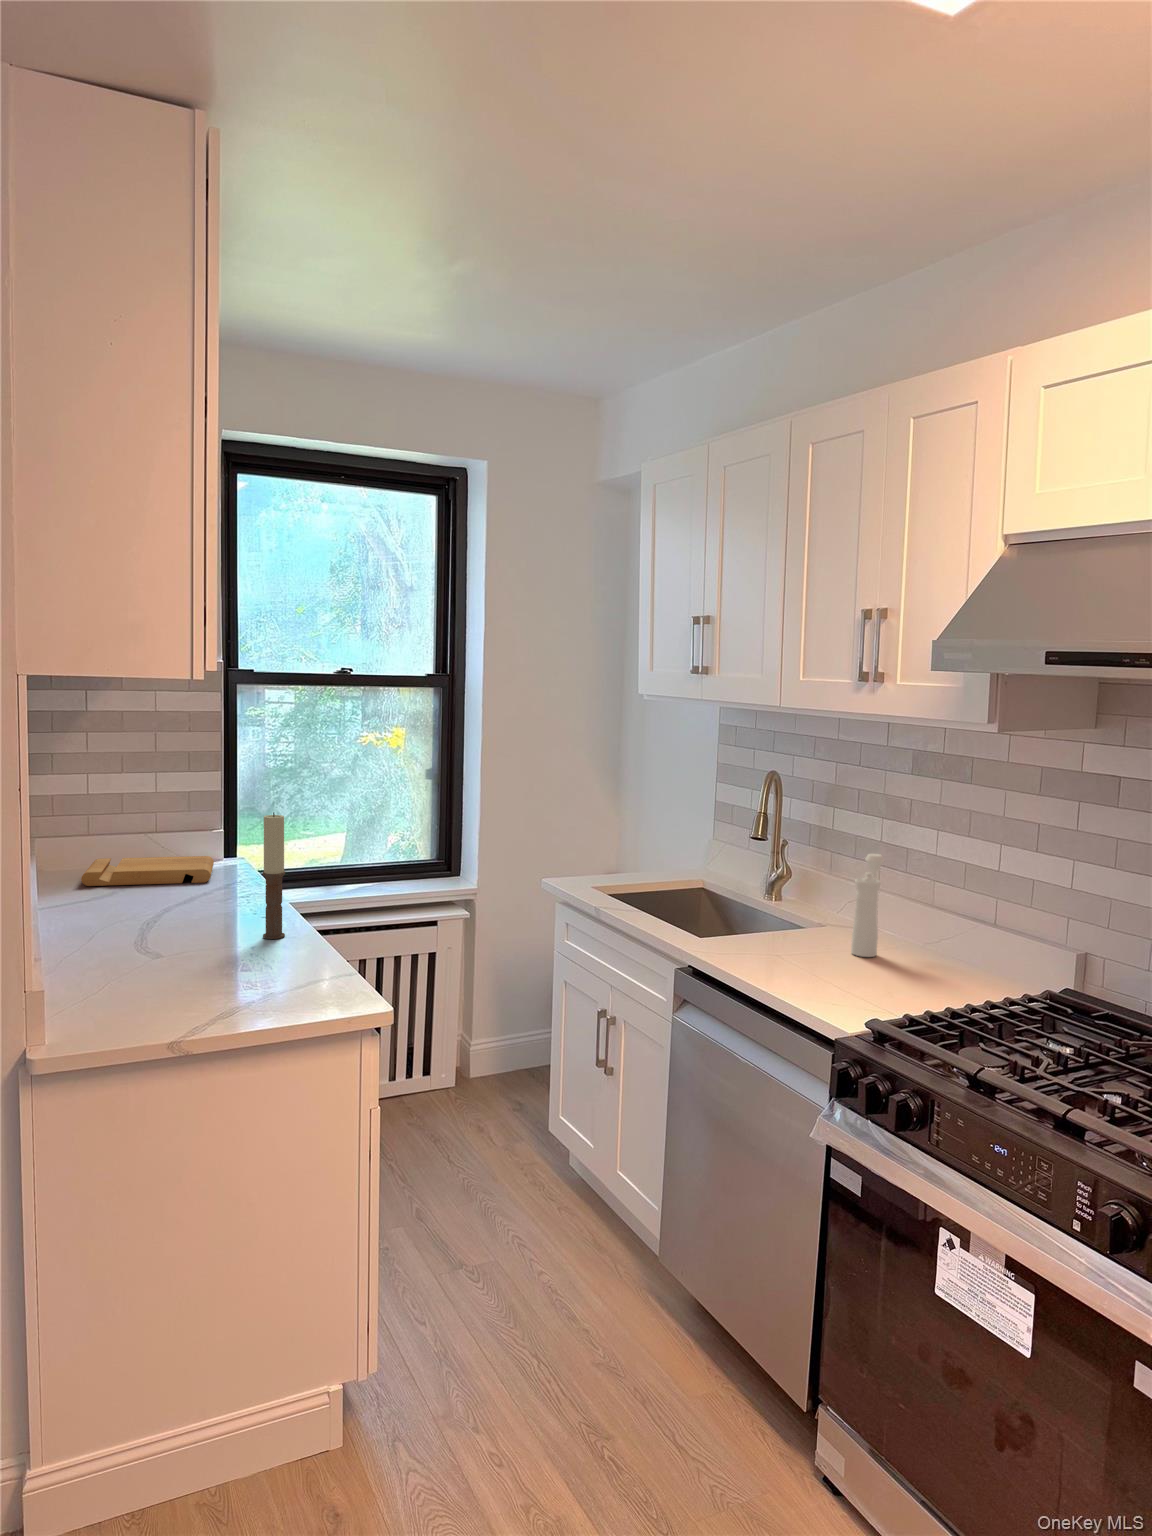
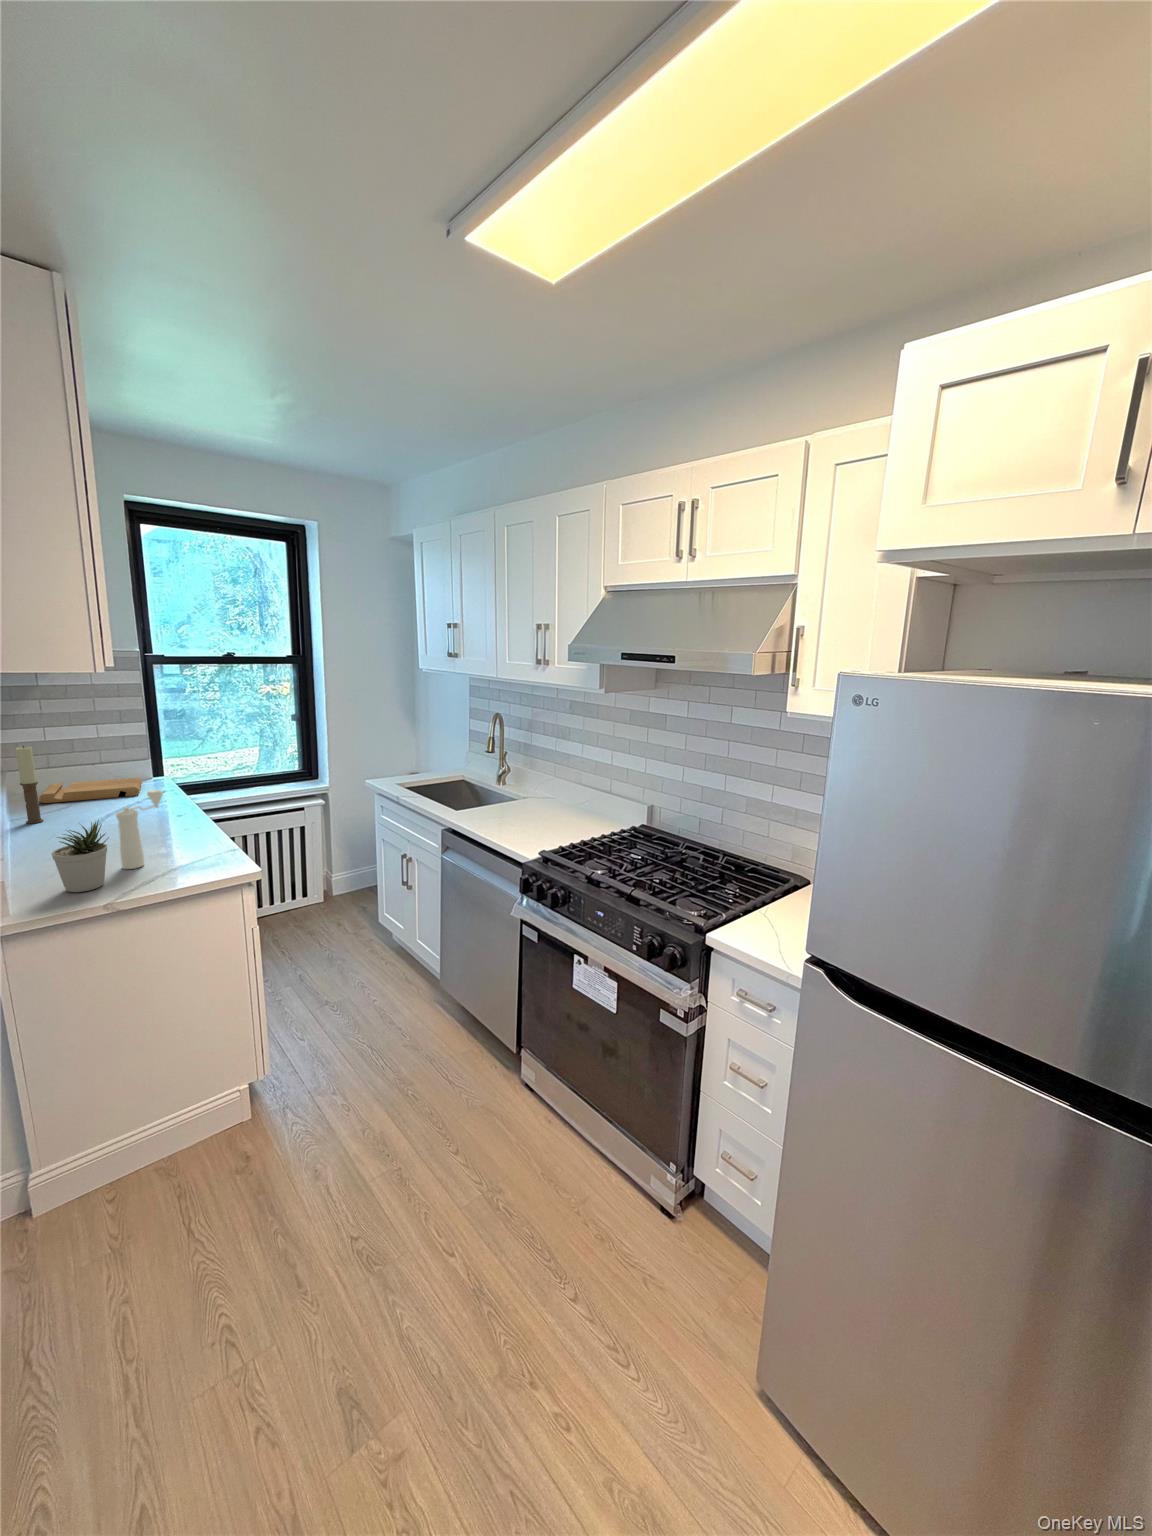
candle: present [263,812,285,939] -> present [16,746,43,823]
pepper mill: present [851,854,884,957] -> present [115,790,163,869]
potted plant: none [107,906,183,1019] -> present [52,822,109,892]

